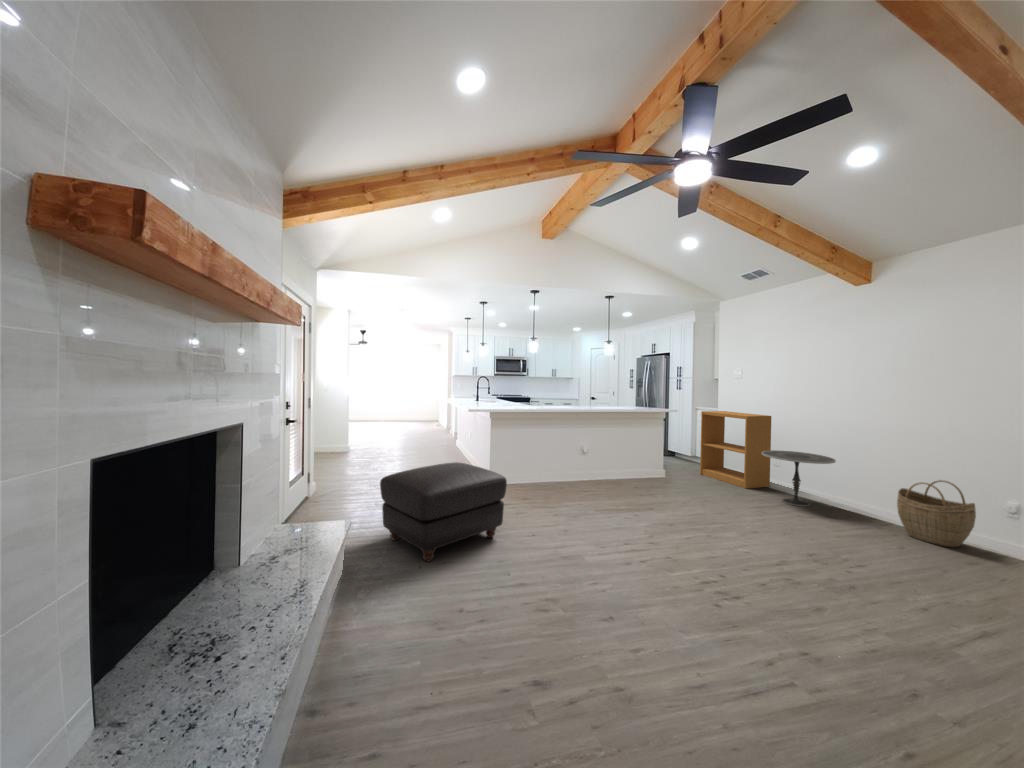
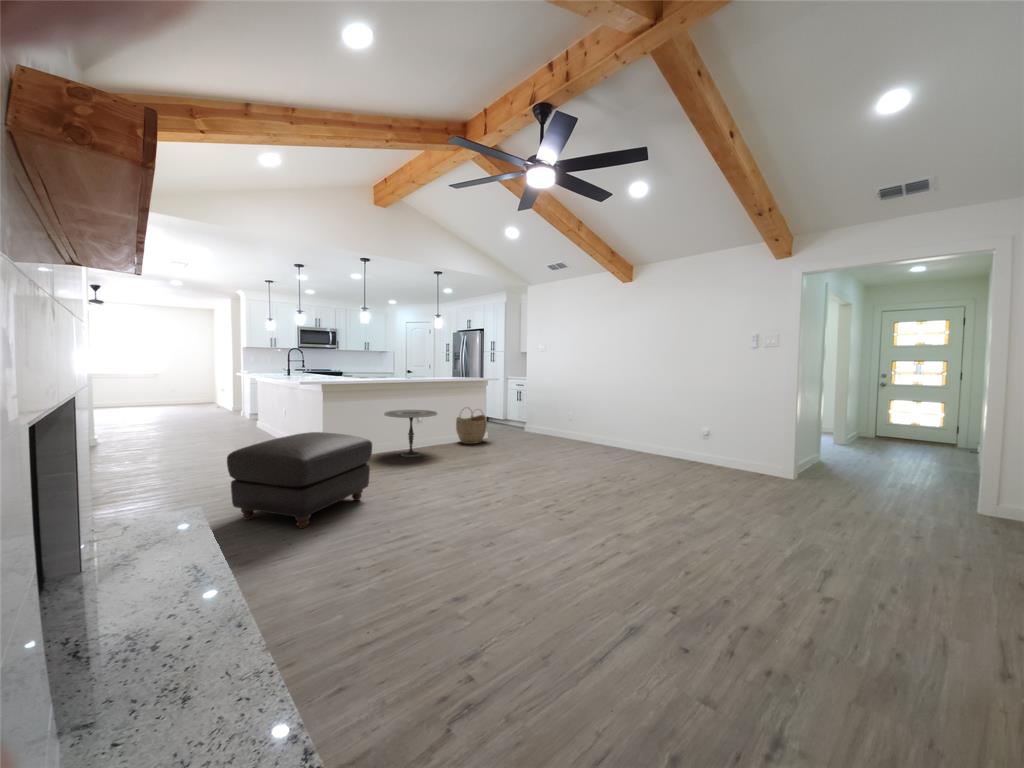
bookshelf: present [700,411,771,489] -> none [515,379,567,439]
side table: present [762,450,836,506] -> present [384,410,438,457]
woven basket: present [897,480,976,548] -> present [456,408,487,444]

